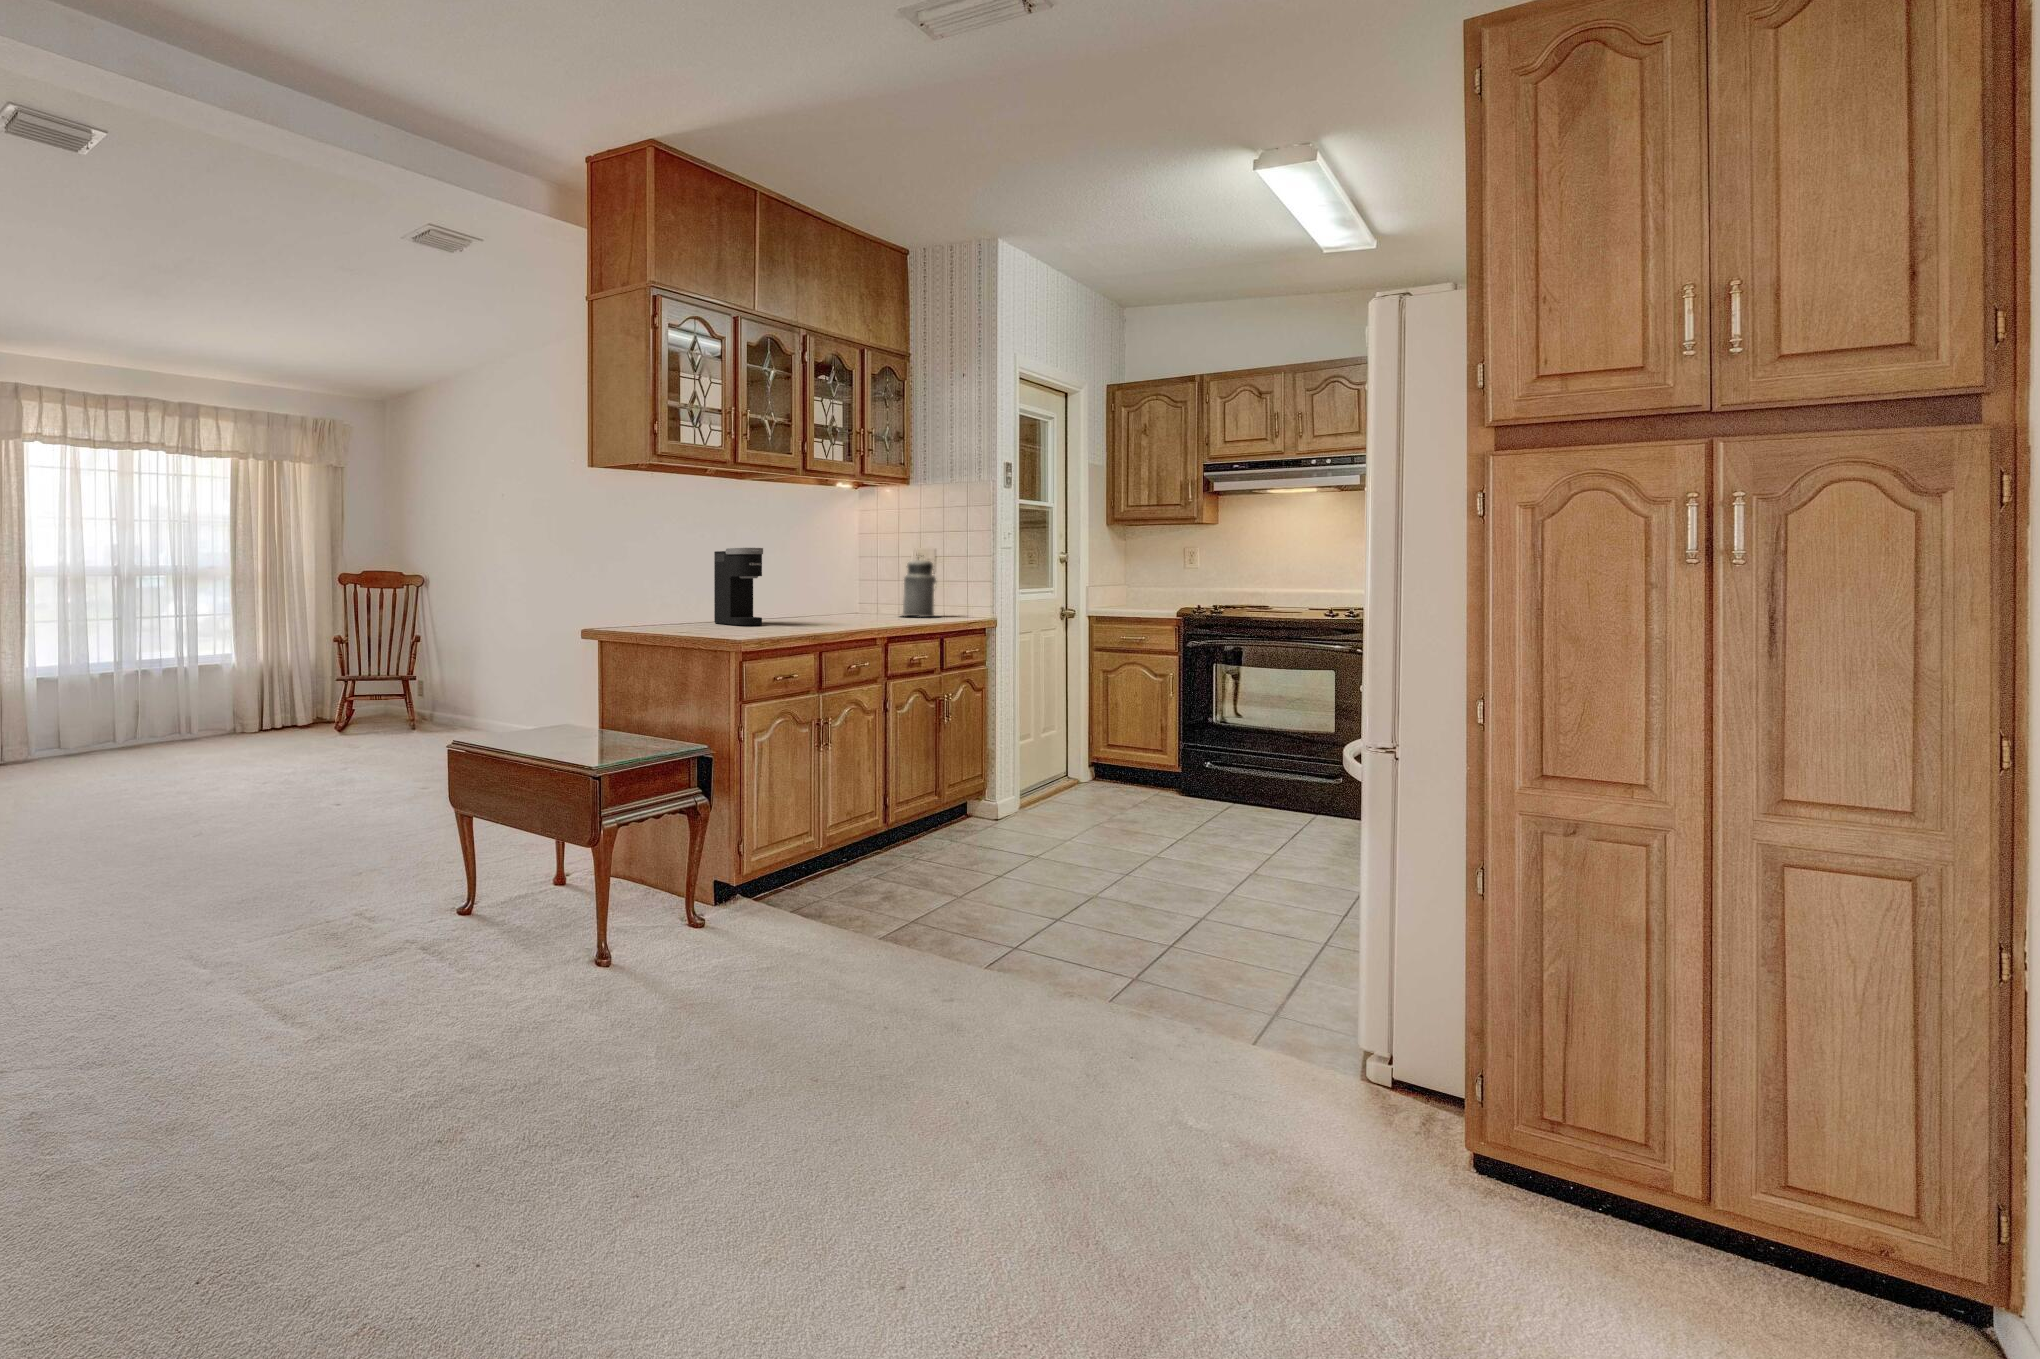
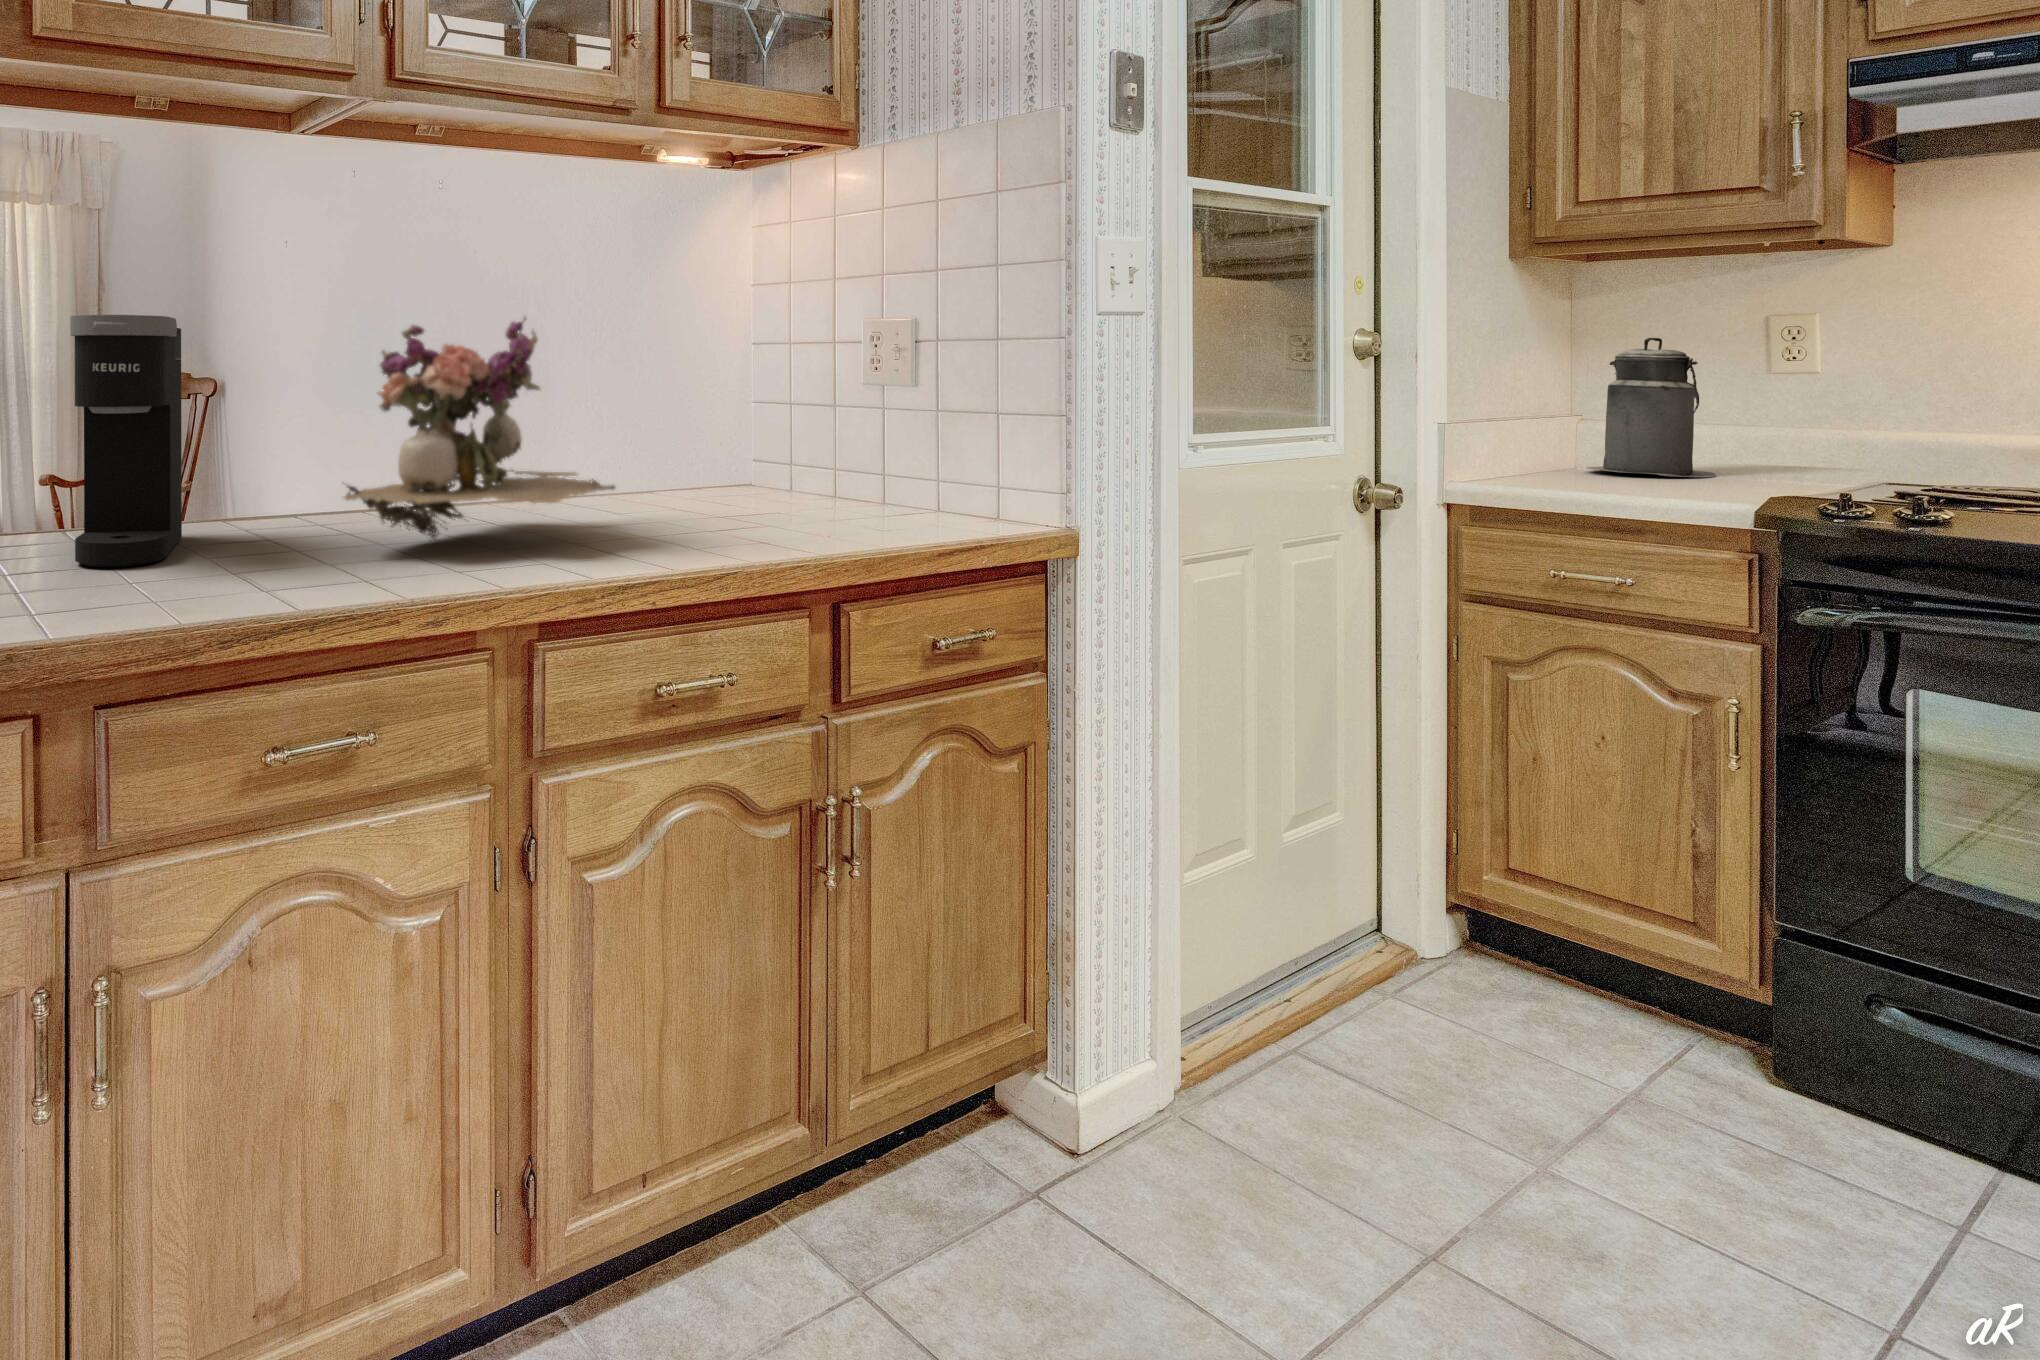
flower arrangement: none [797,547,879,621] -> present [345,317,615,542]
canister: present [903,560,936,617] -> present [1586,338,1716,477]

